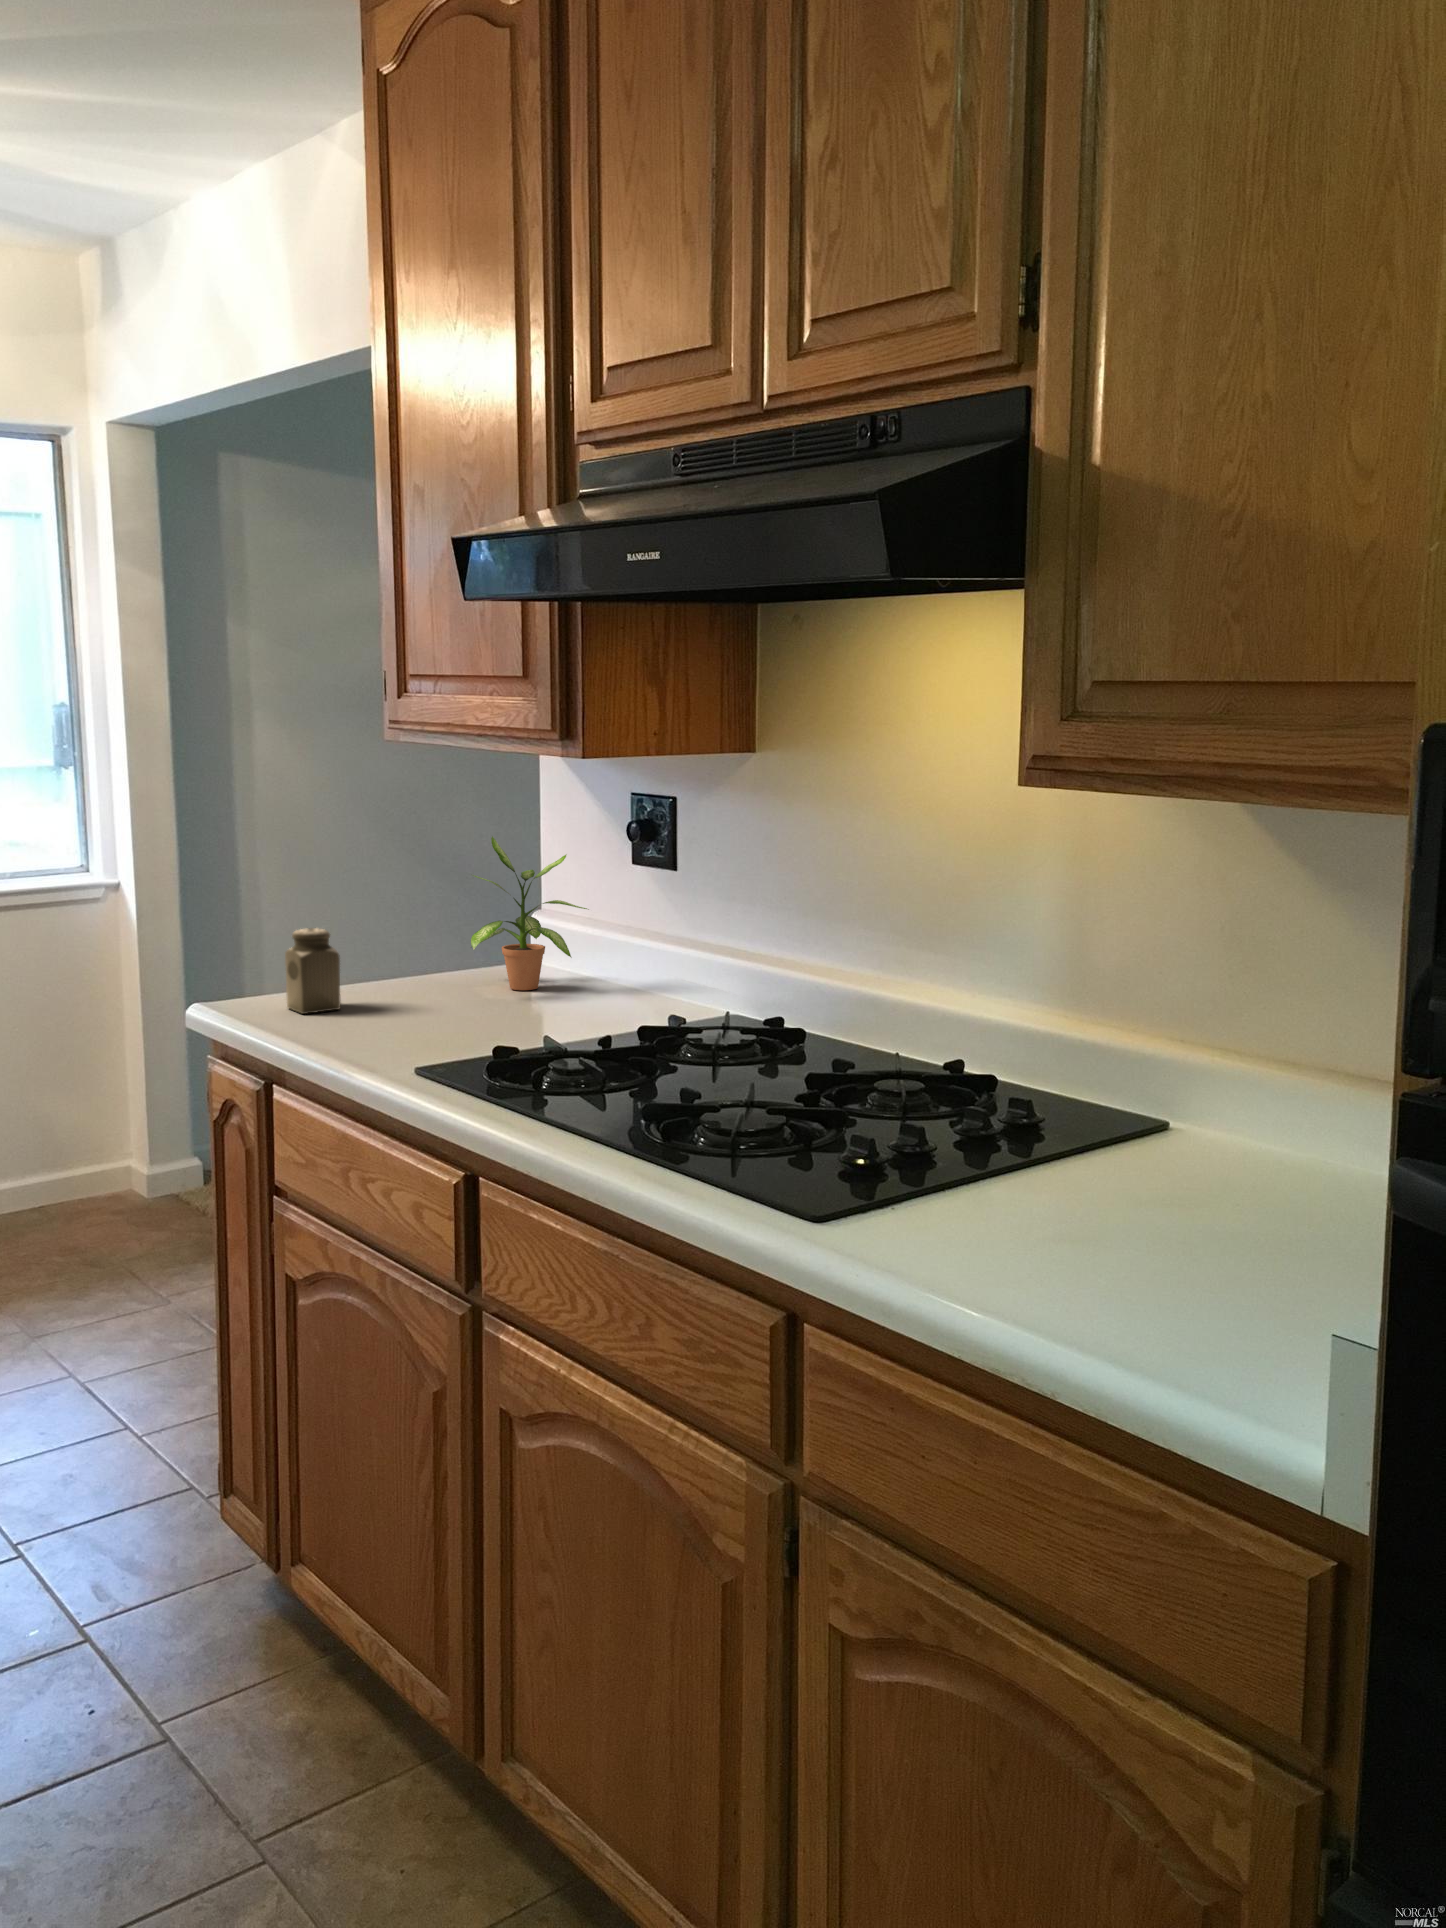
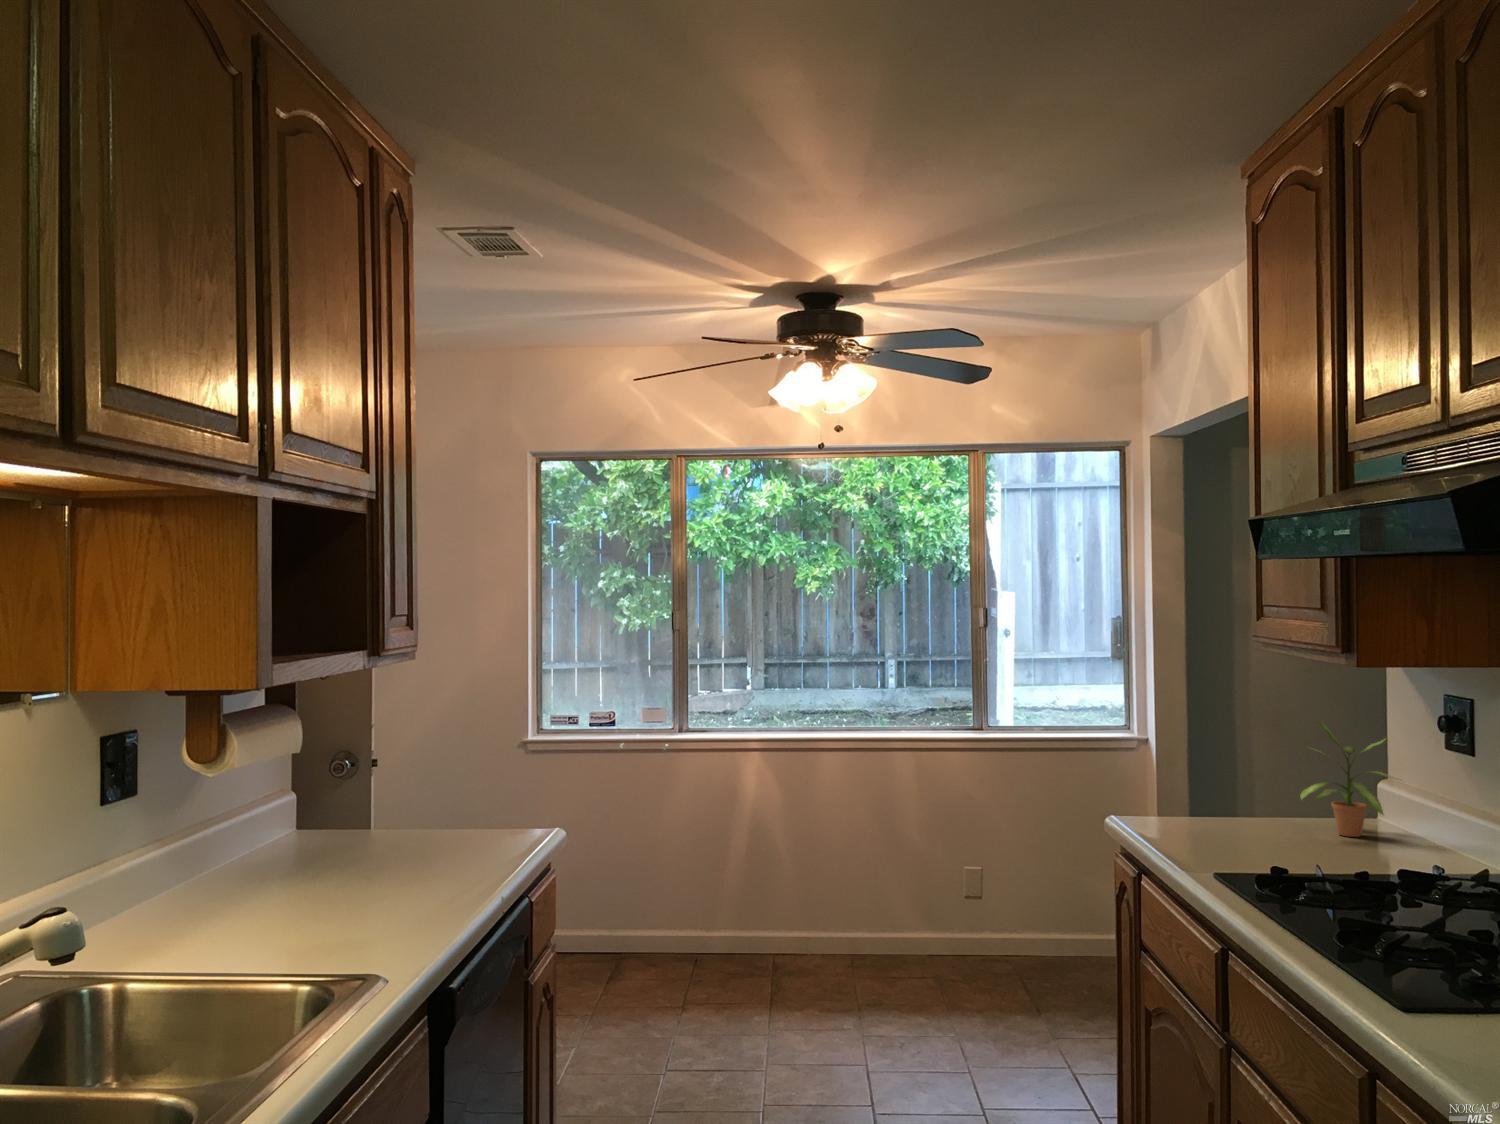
salt shaker: present [285,928,341,1014] -> none [1164,773,1199,831]

